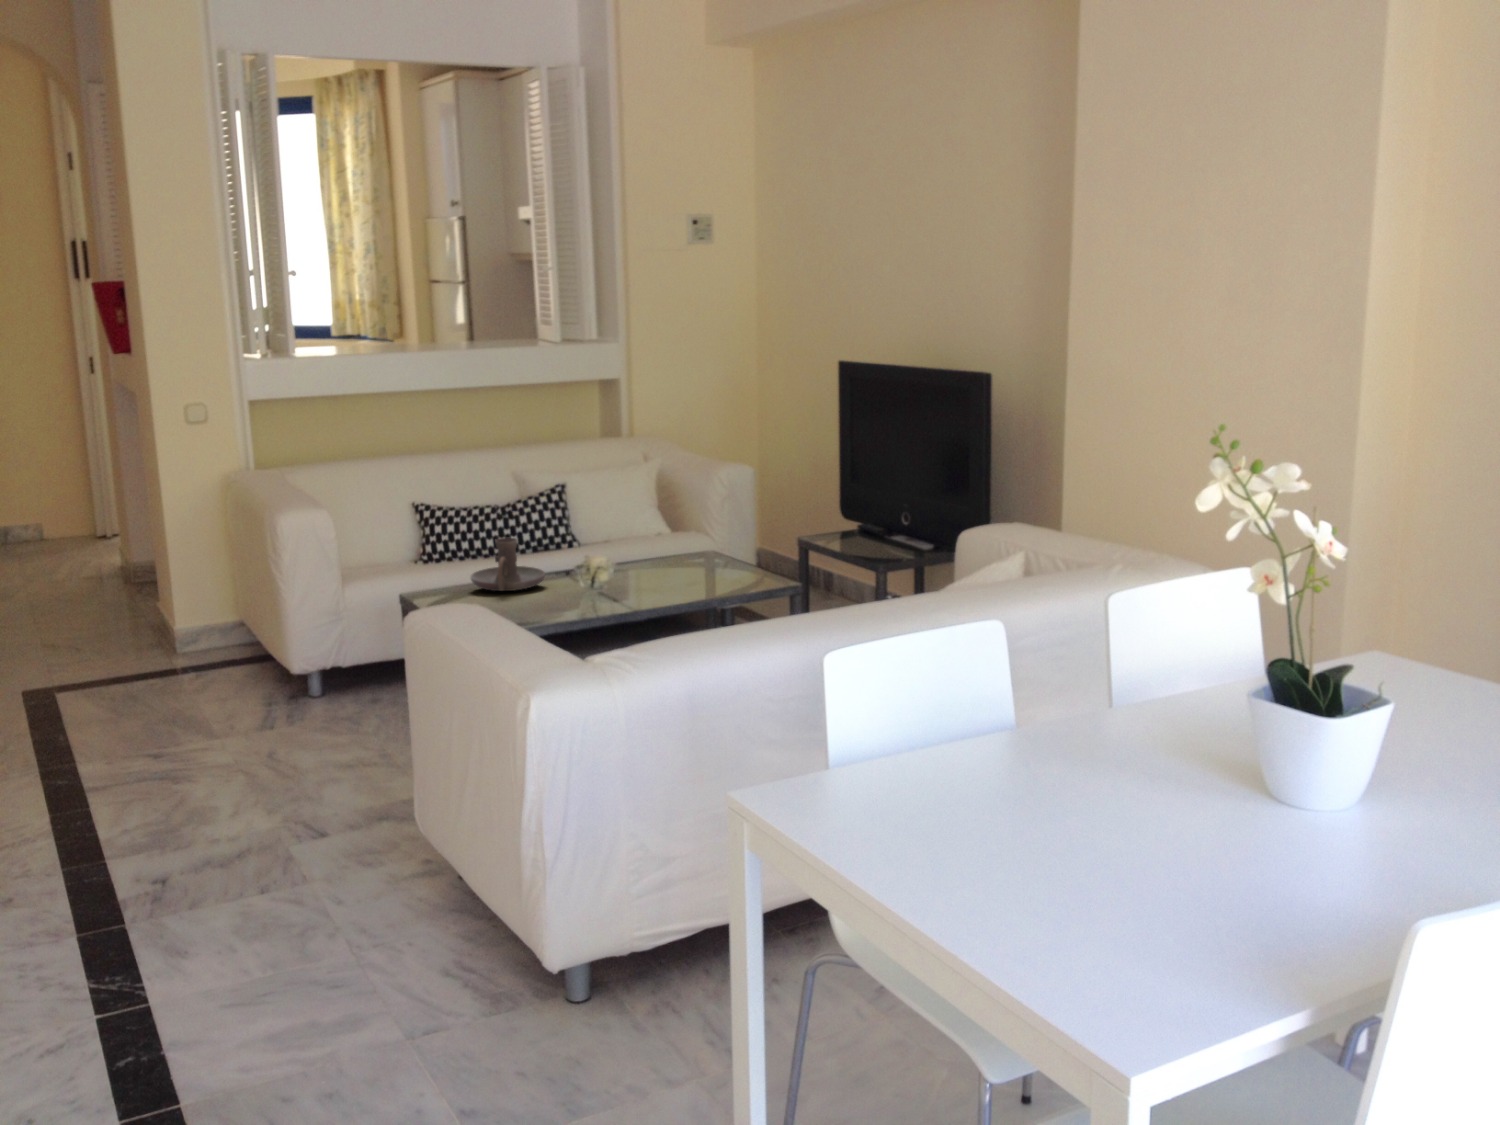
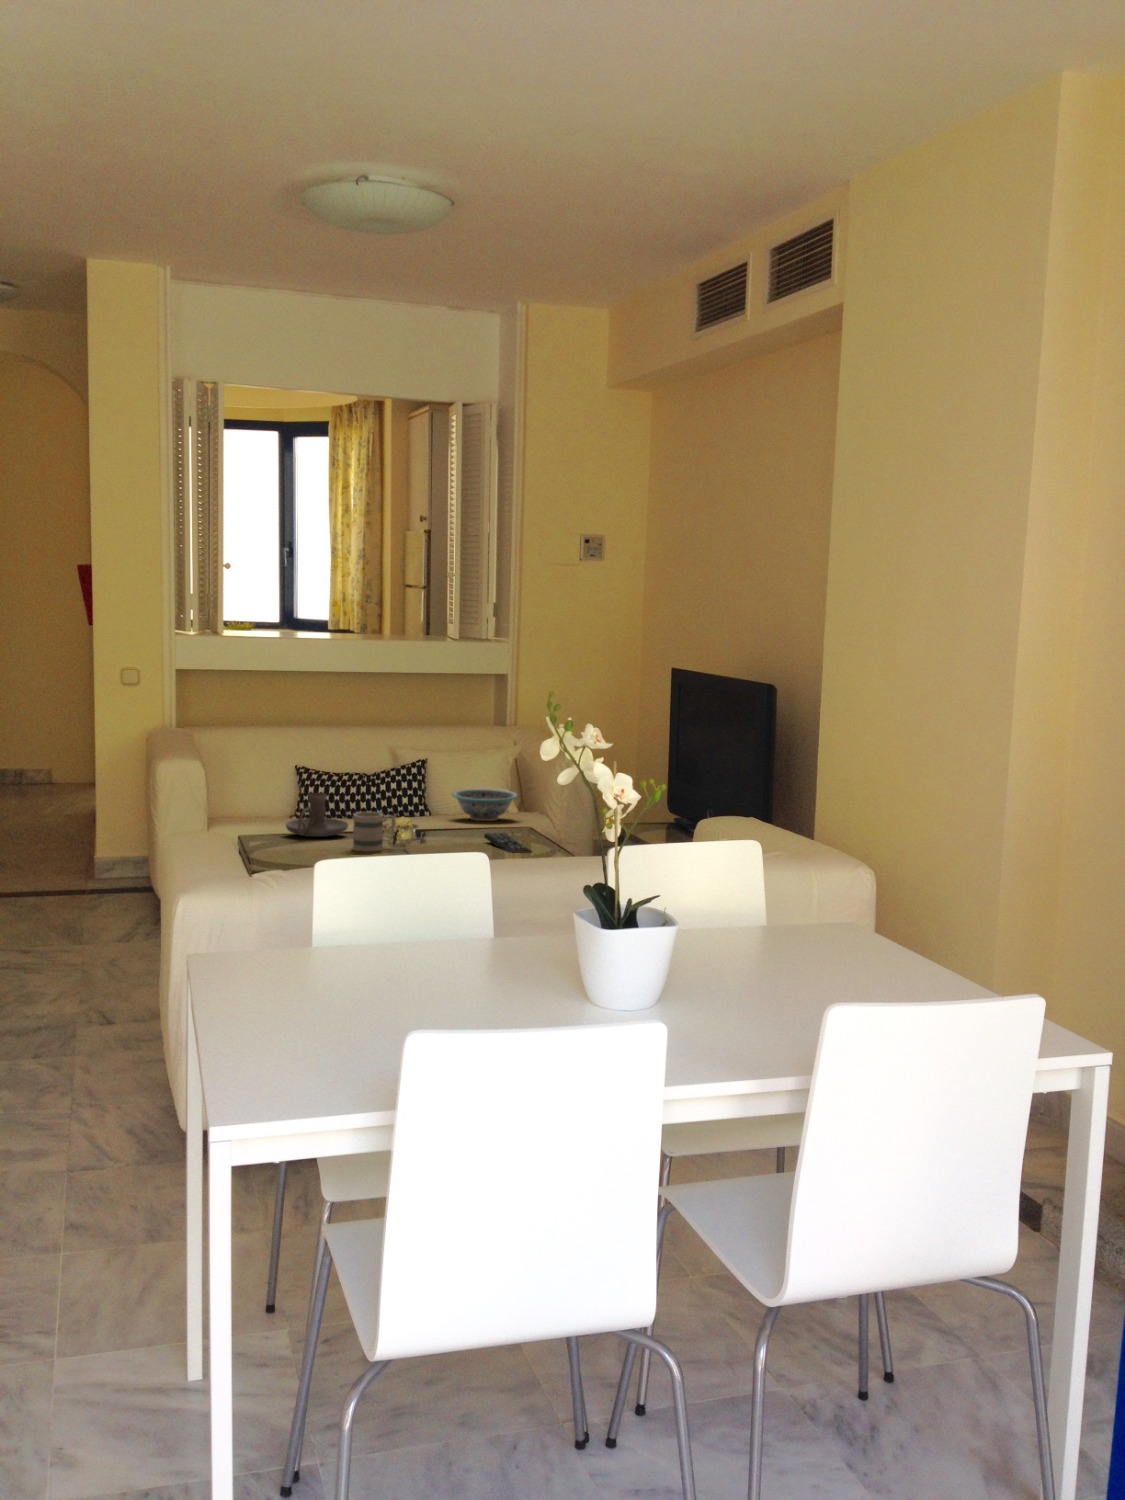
decorative bowl: none [610,511,685,549] -> present [452,788,518,821]
mug: none [583,557,629,607] -> present [353,812,395,851]
remote control: none [710,565,788,594] -> present [484,833,531,853]

